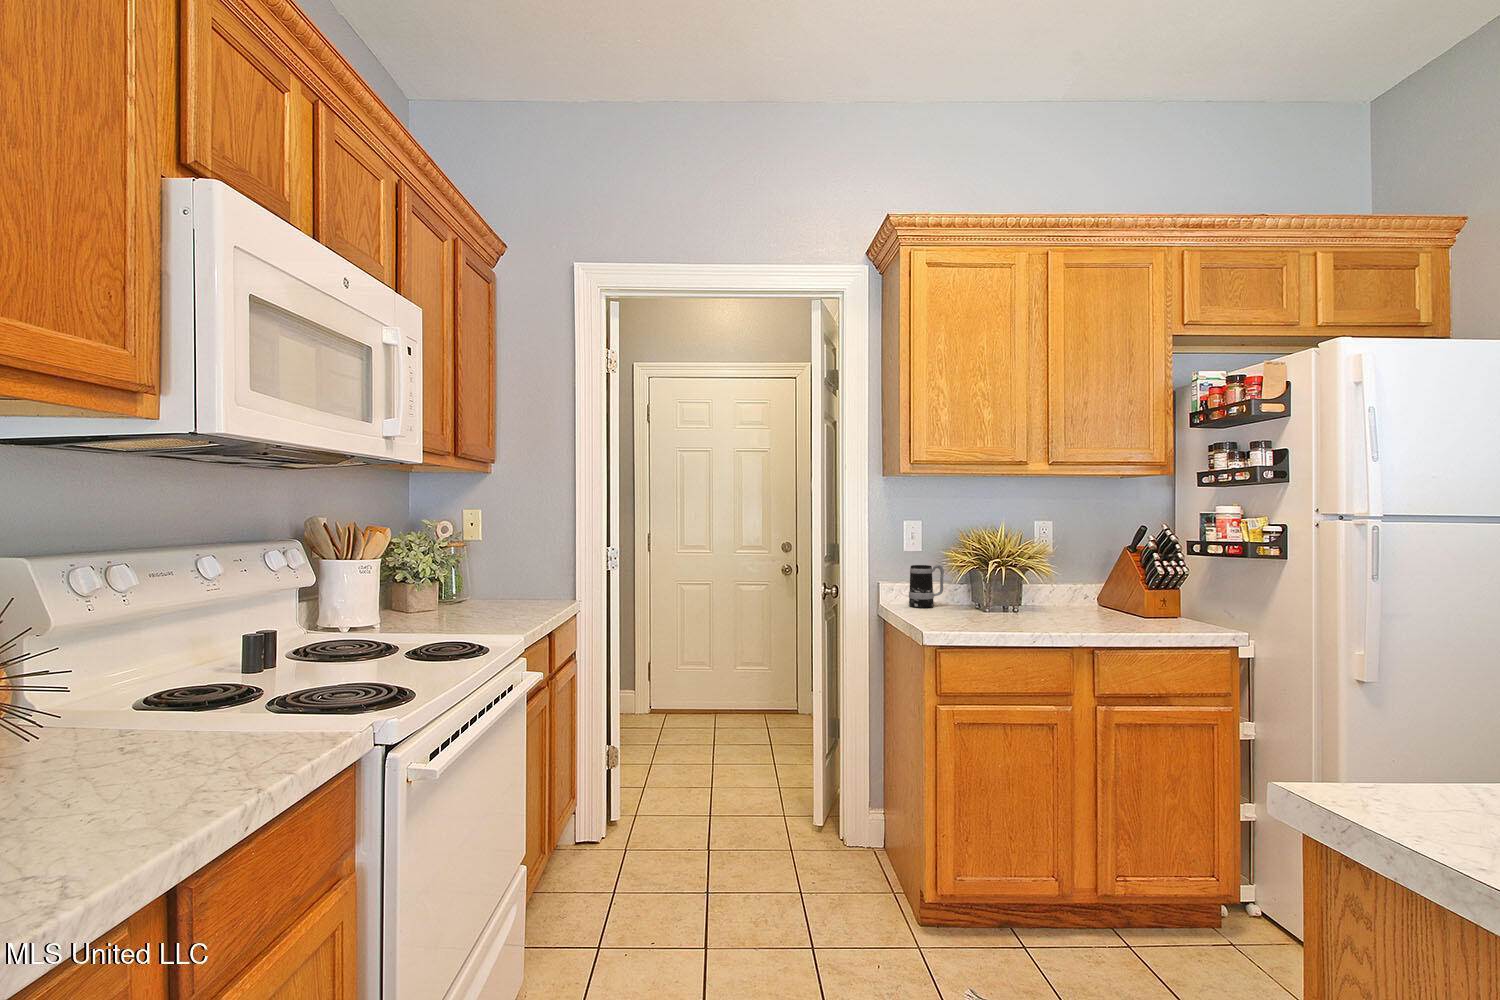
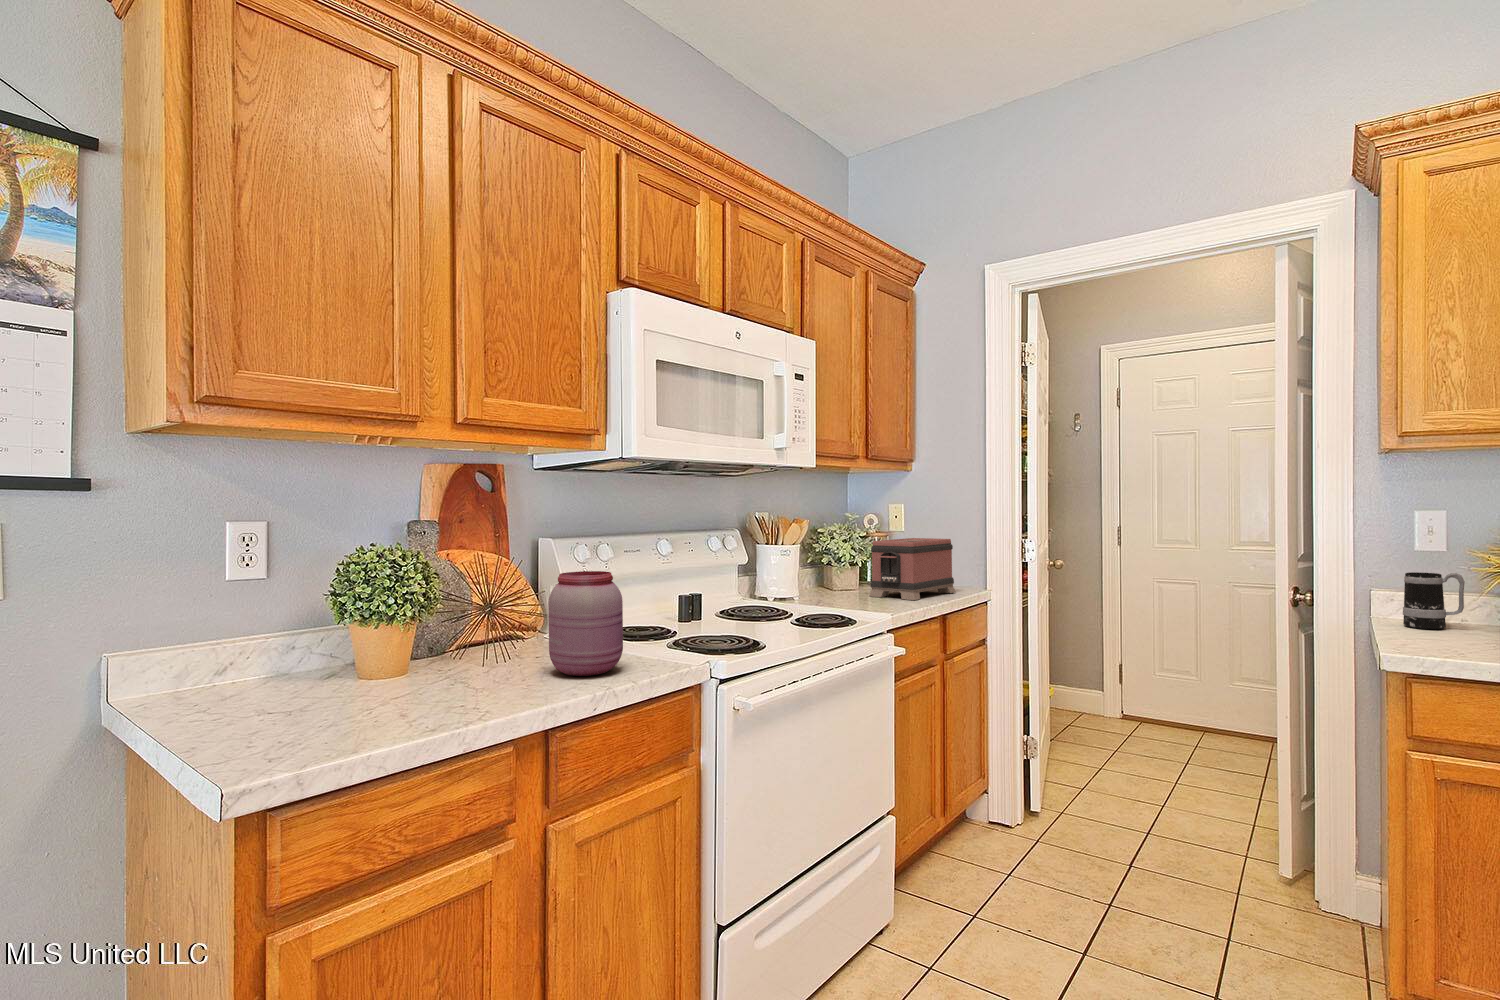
toaster: none [456,547,546,616] -> present [869,538,956,600]
jar: none [98,613,244,788] -> present [548,571,623,676]

